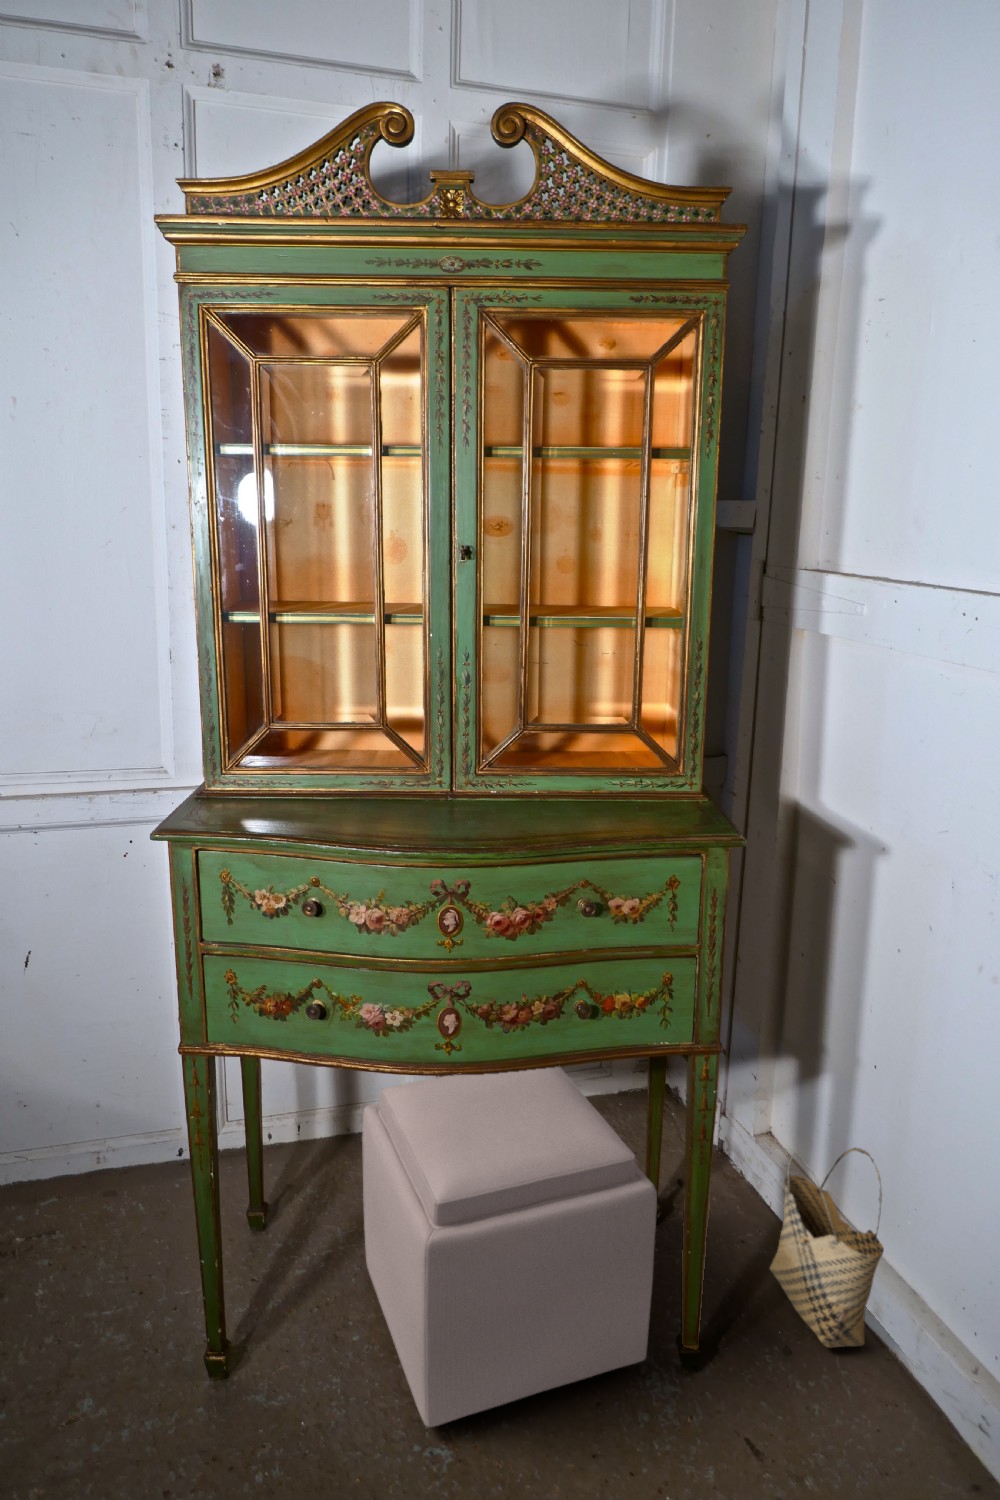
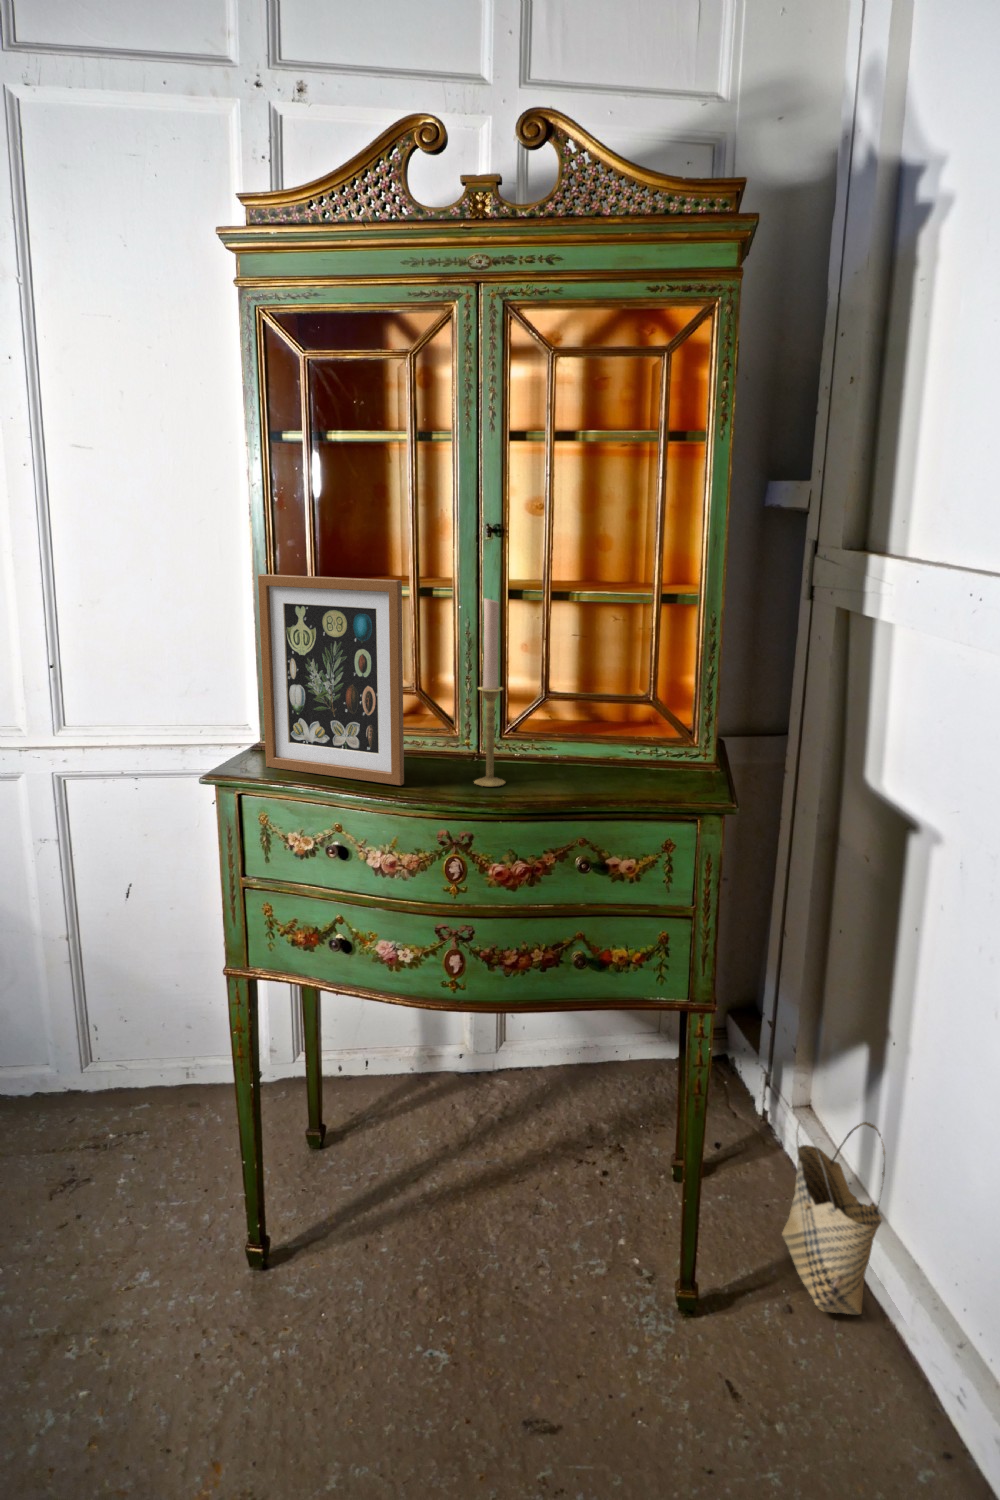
picture frame: none [212,602,387,832] -> present [258,574,404,785]
candlestick: none [461,624,496,829] -> present [474,598,505,786]
ottoman: present [362,1067,657,1427] -> none [396,1011,648,1329]

